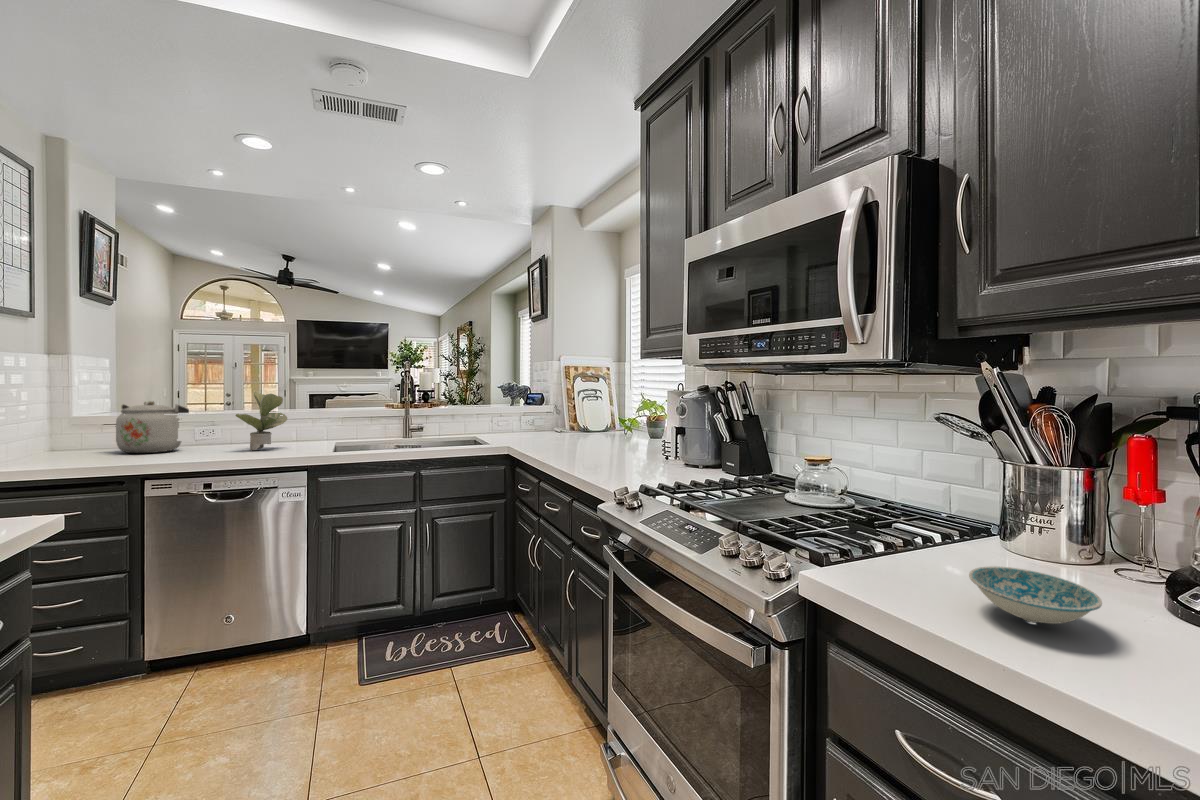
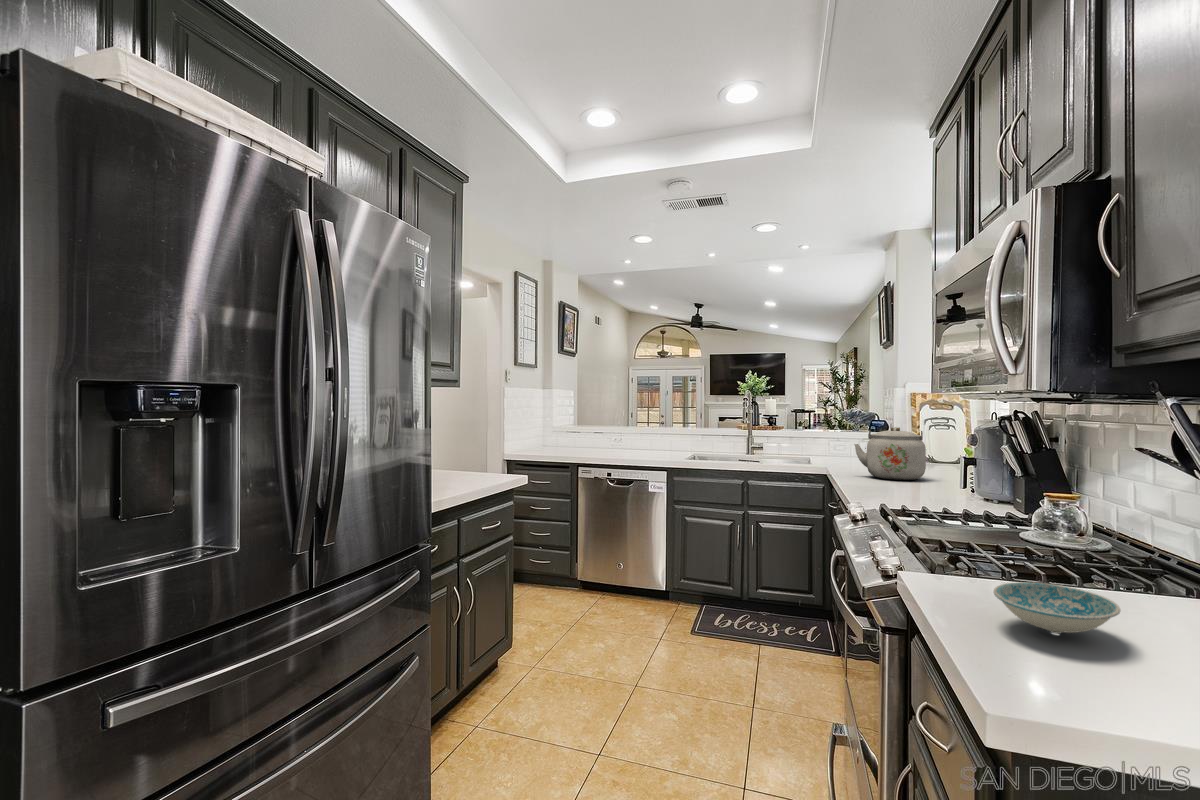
potted plant: present [236,392,287,450] -> none [632,412,665,454]
kettle: present [115,401,189,453] -> present [854,427,926,480]

